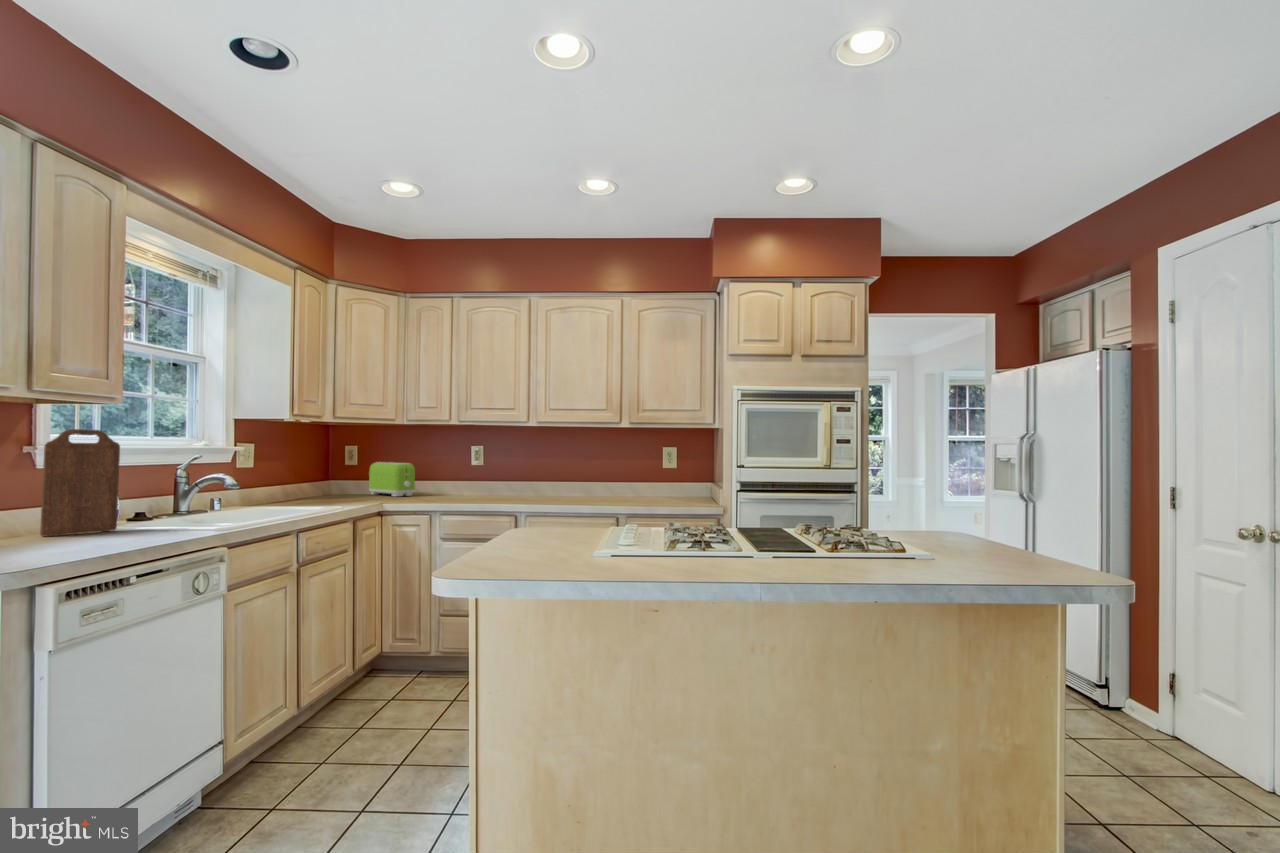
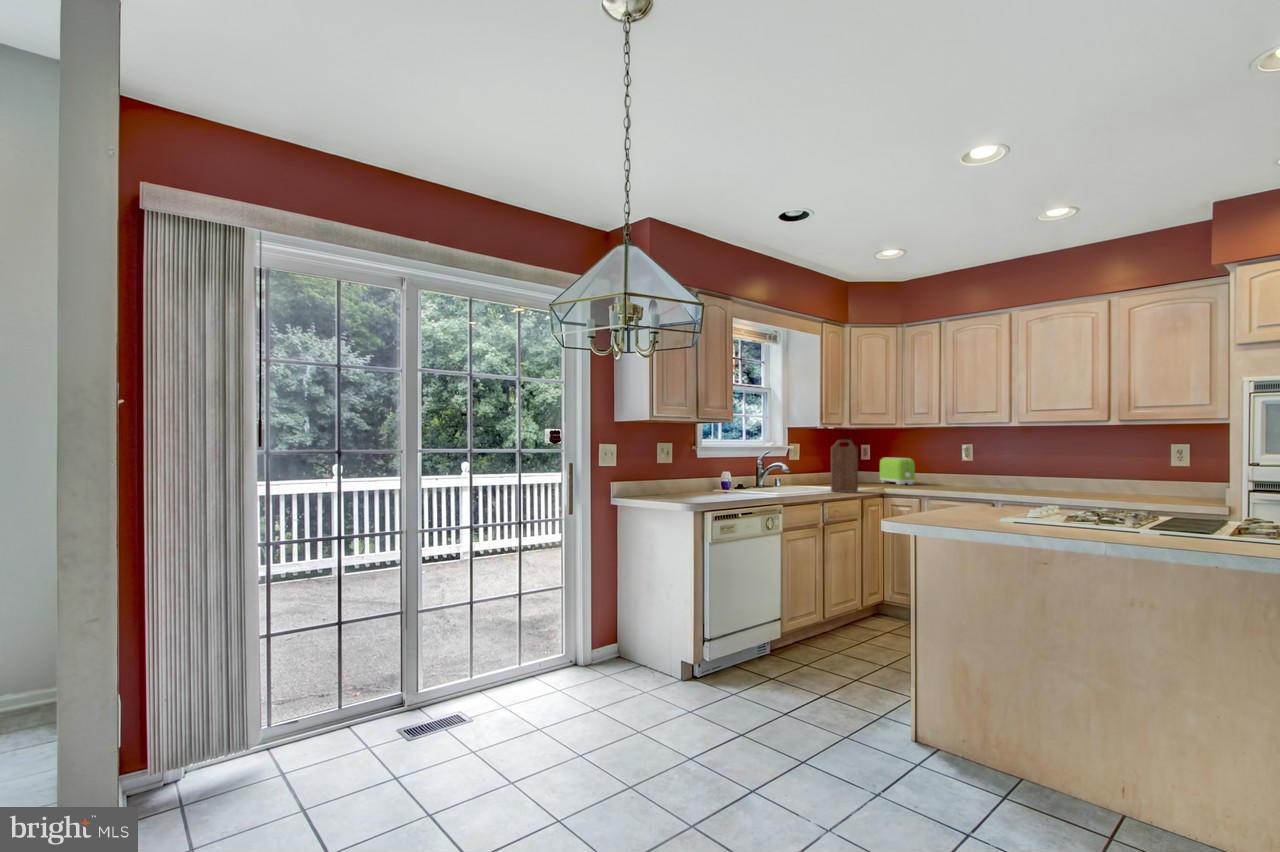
cutting board: present [40,429,120,536] -> present [831,440,858,492]

